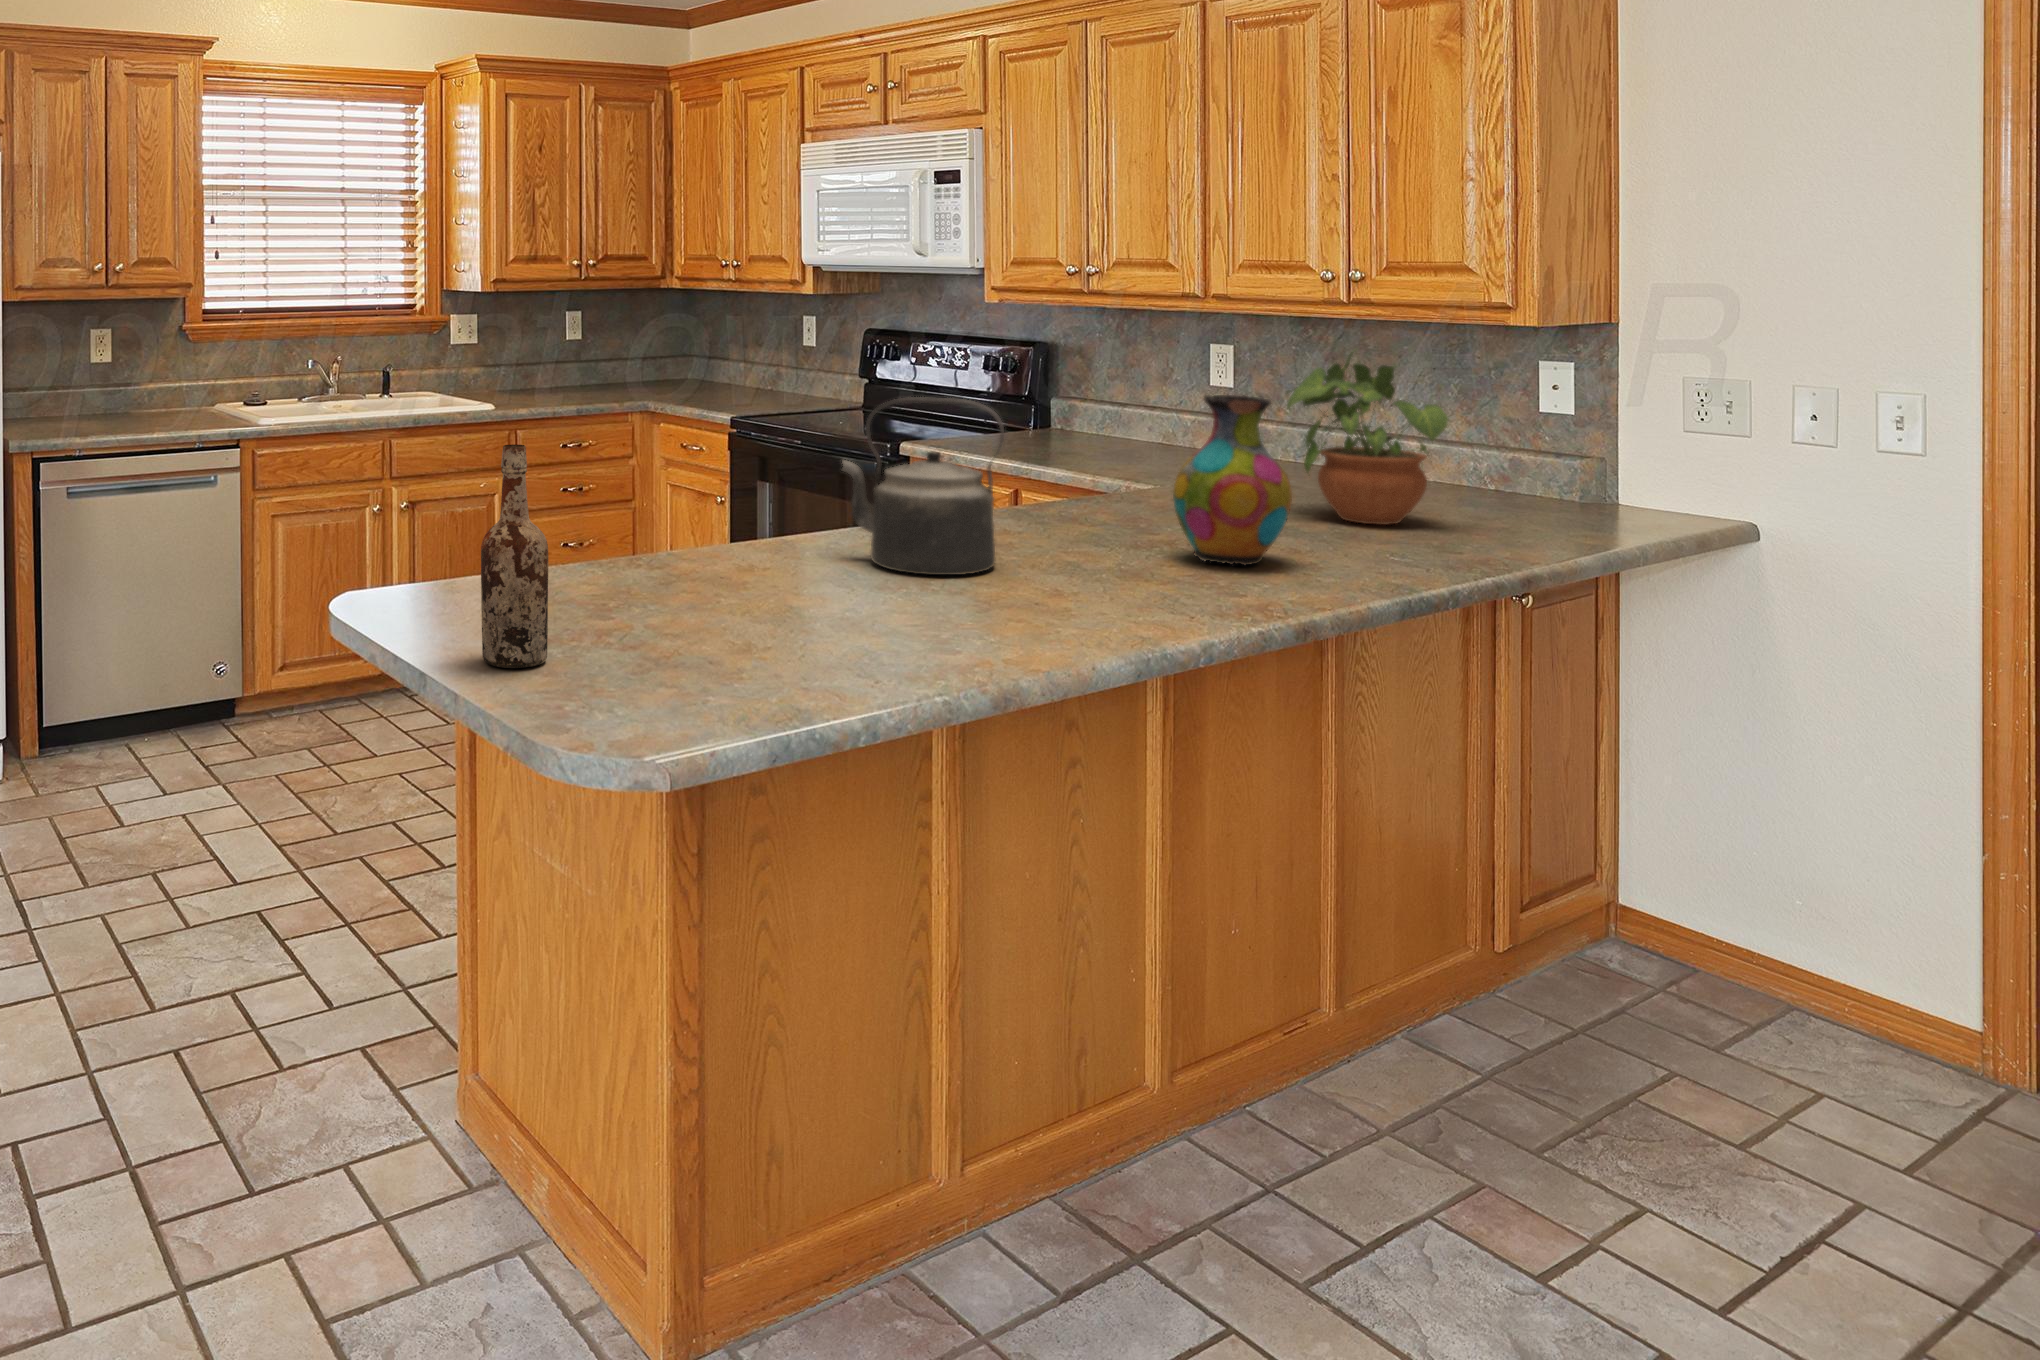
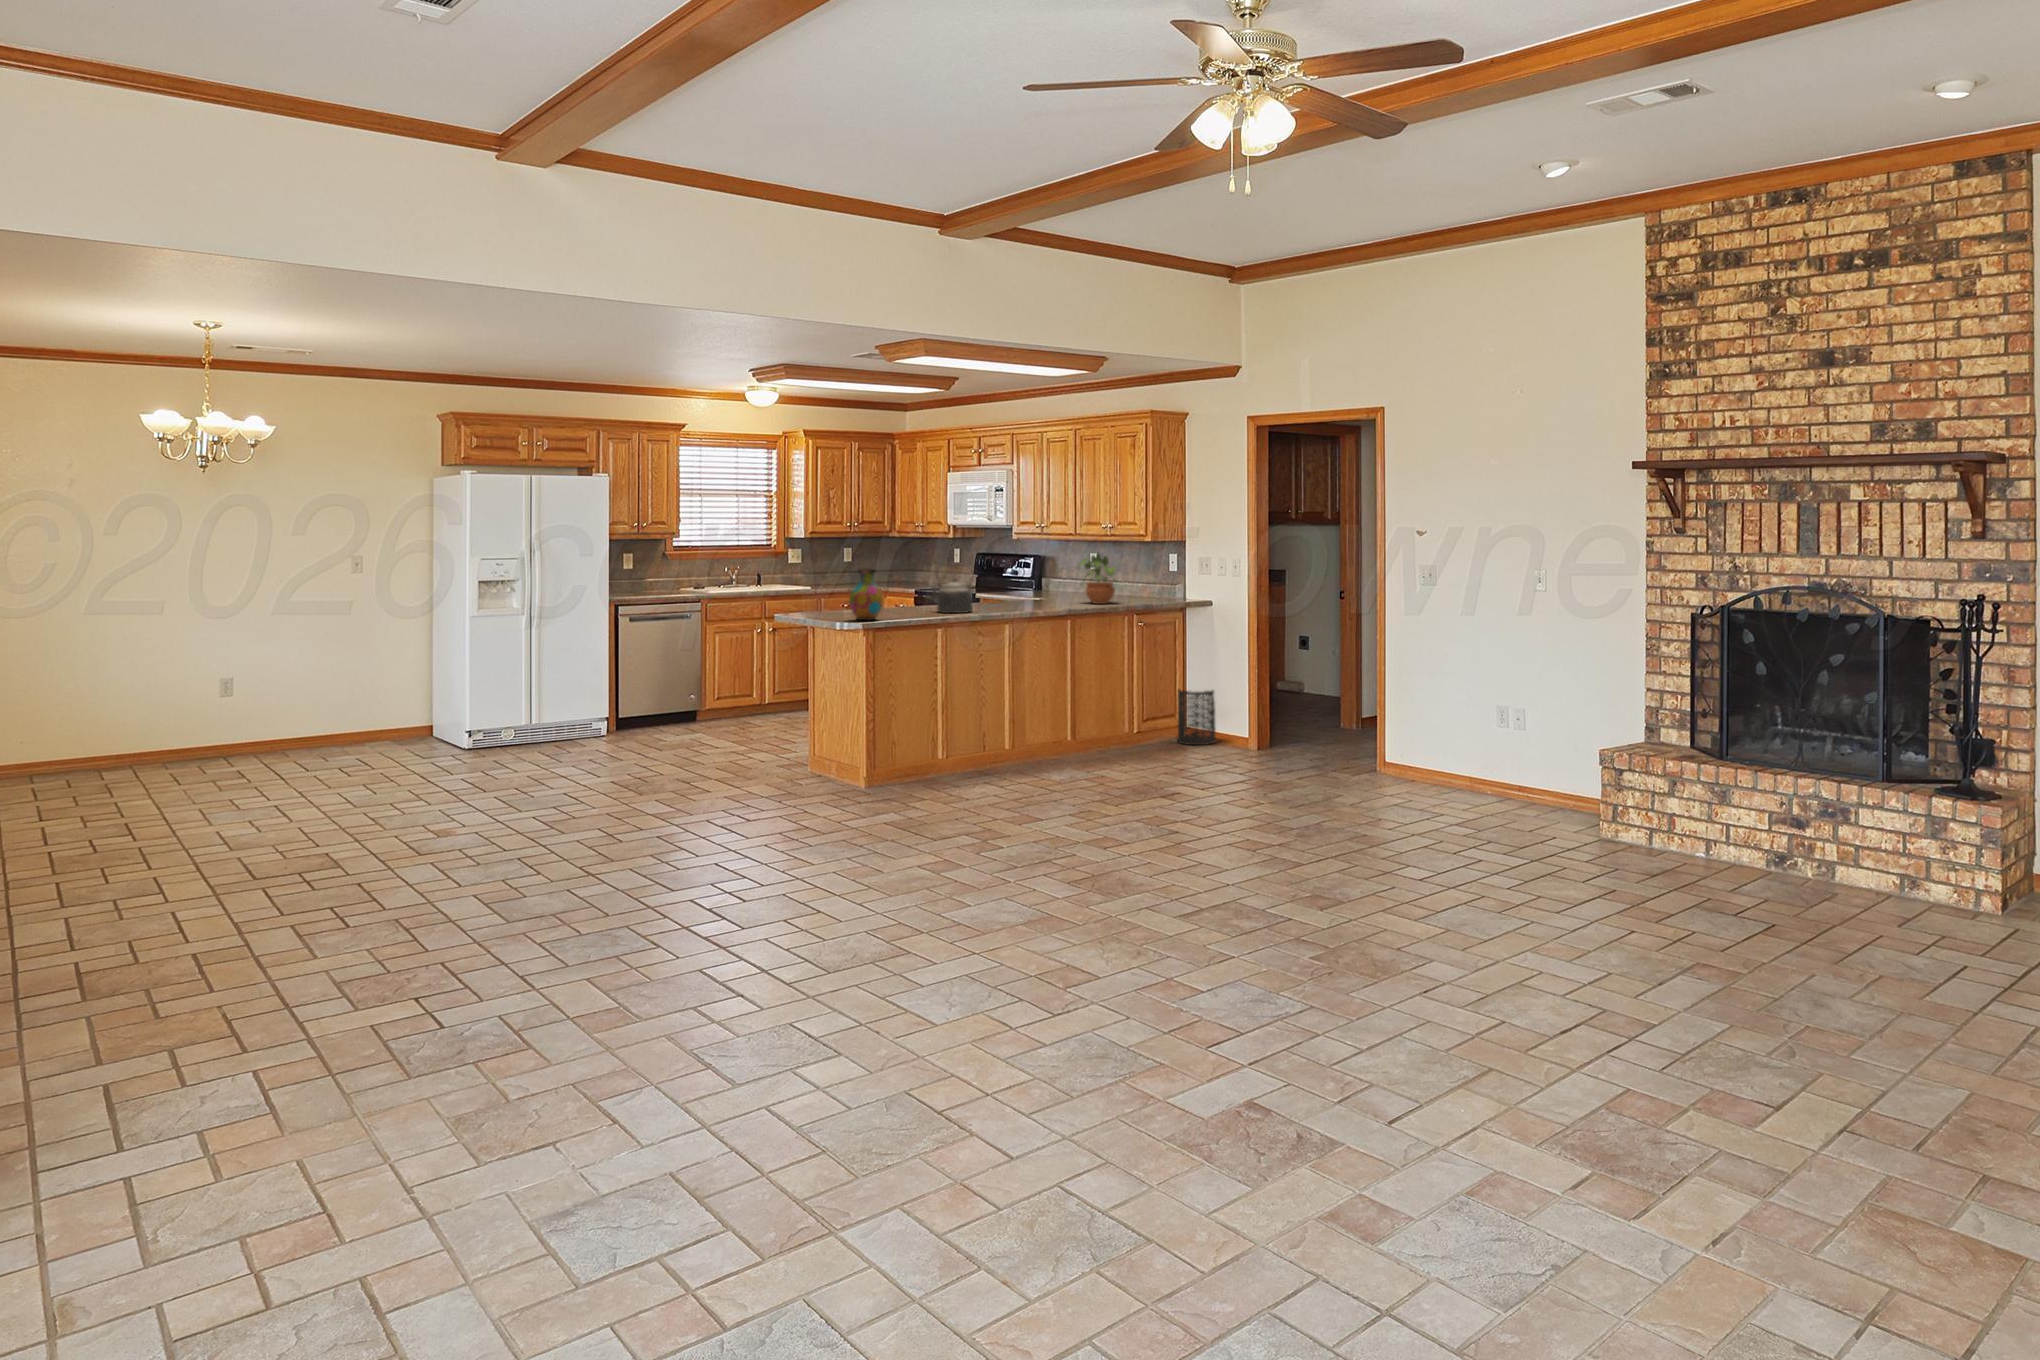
vase: present [1173,395,1292,565] -> present [849,569,883,620]
wine bottle: present [481,445,548,668] -> none [823,570,841,625]
trash can: none [1655,812,1832,1047] -> present [1178,689,1216,745]

